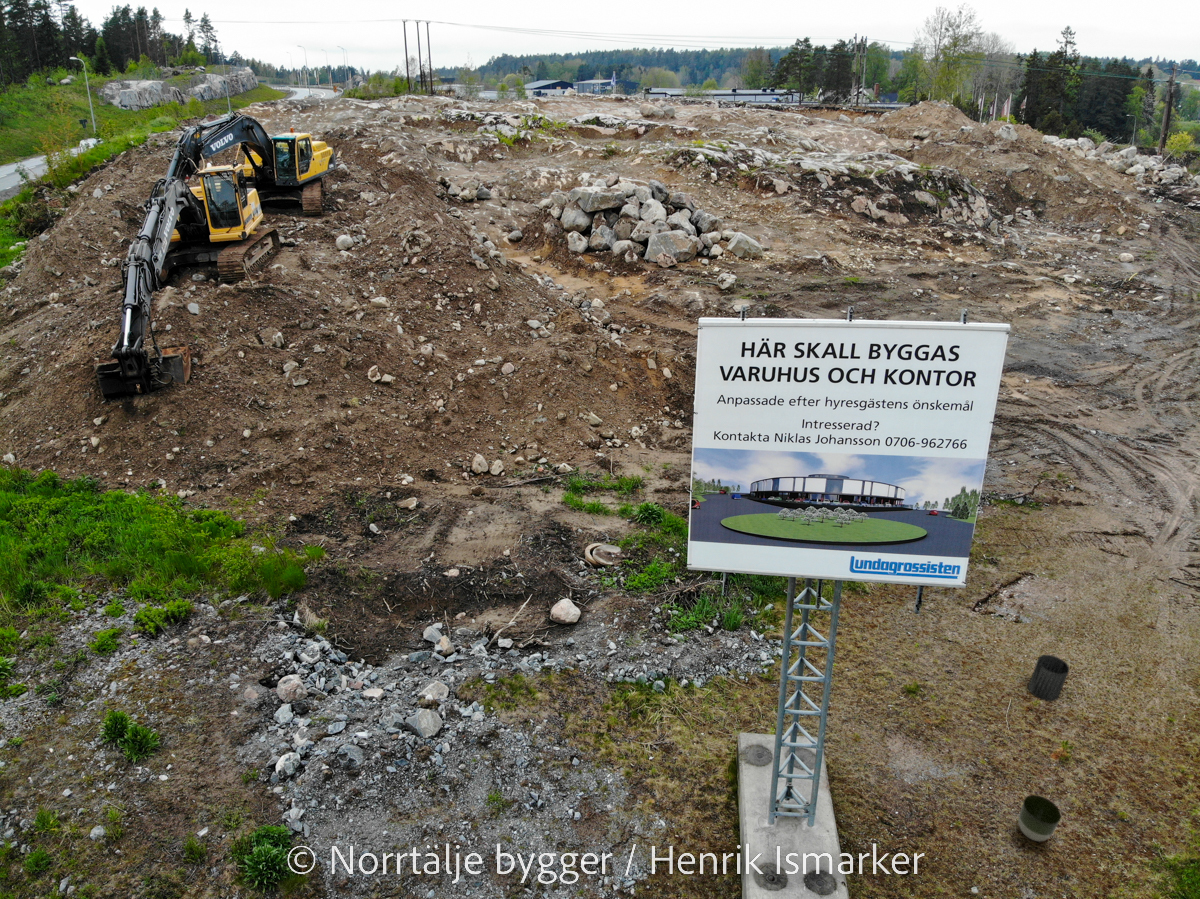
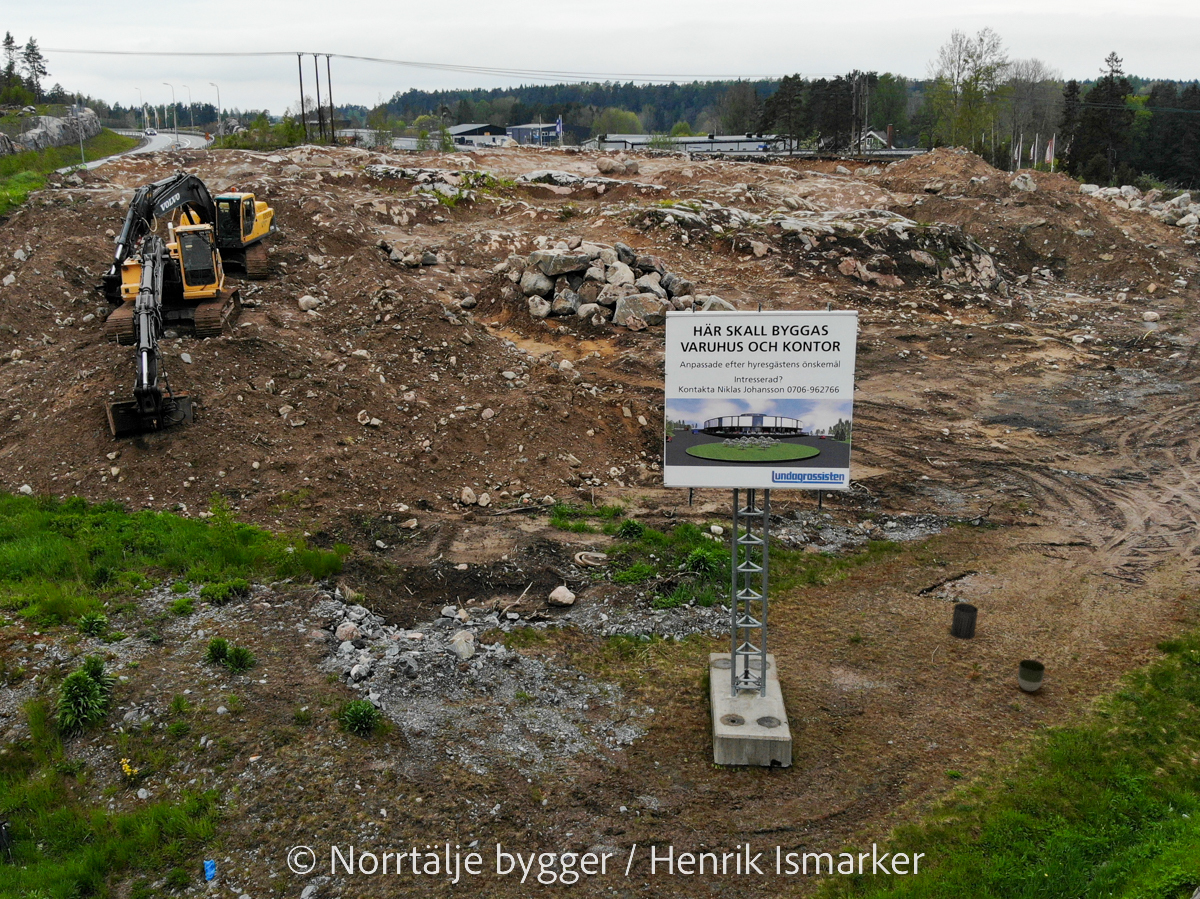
planter: present [1019,795,1061,841] -> present [1018,660,1045,691]

